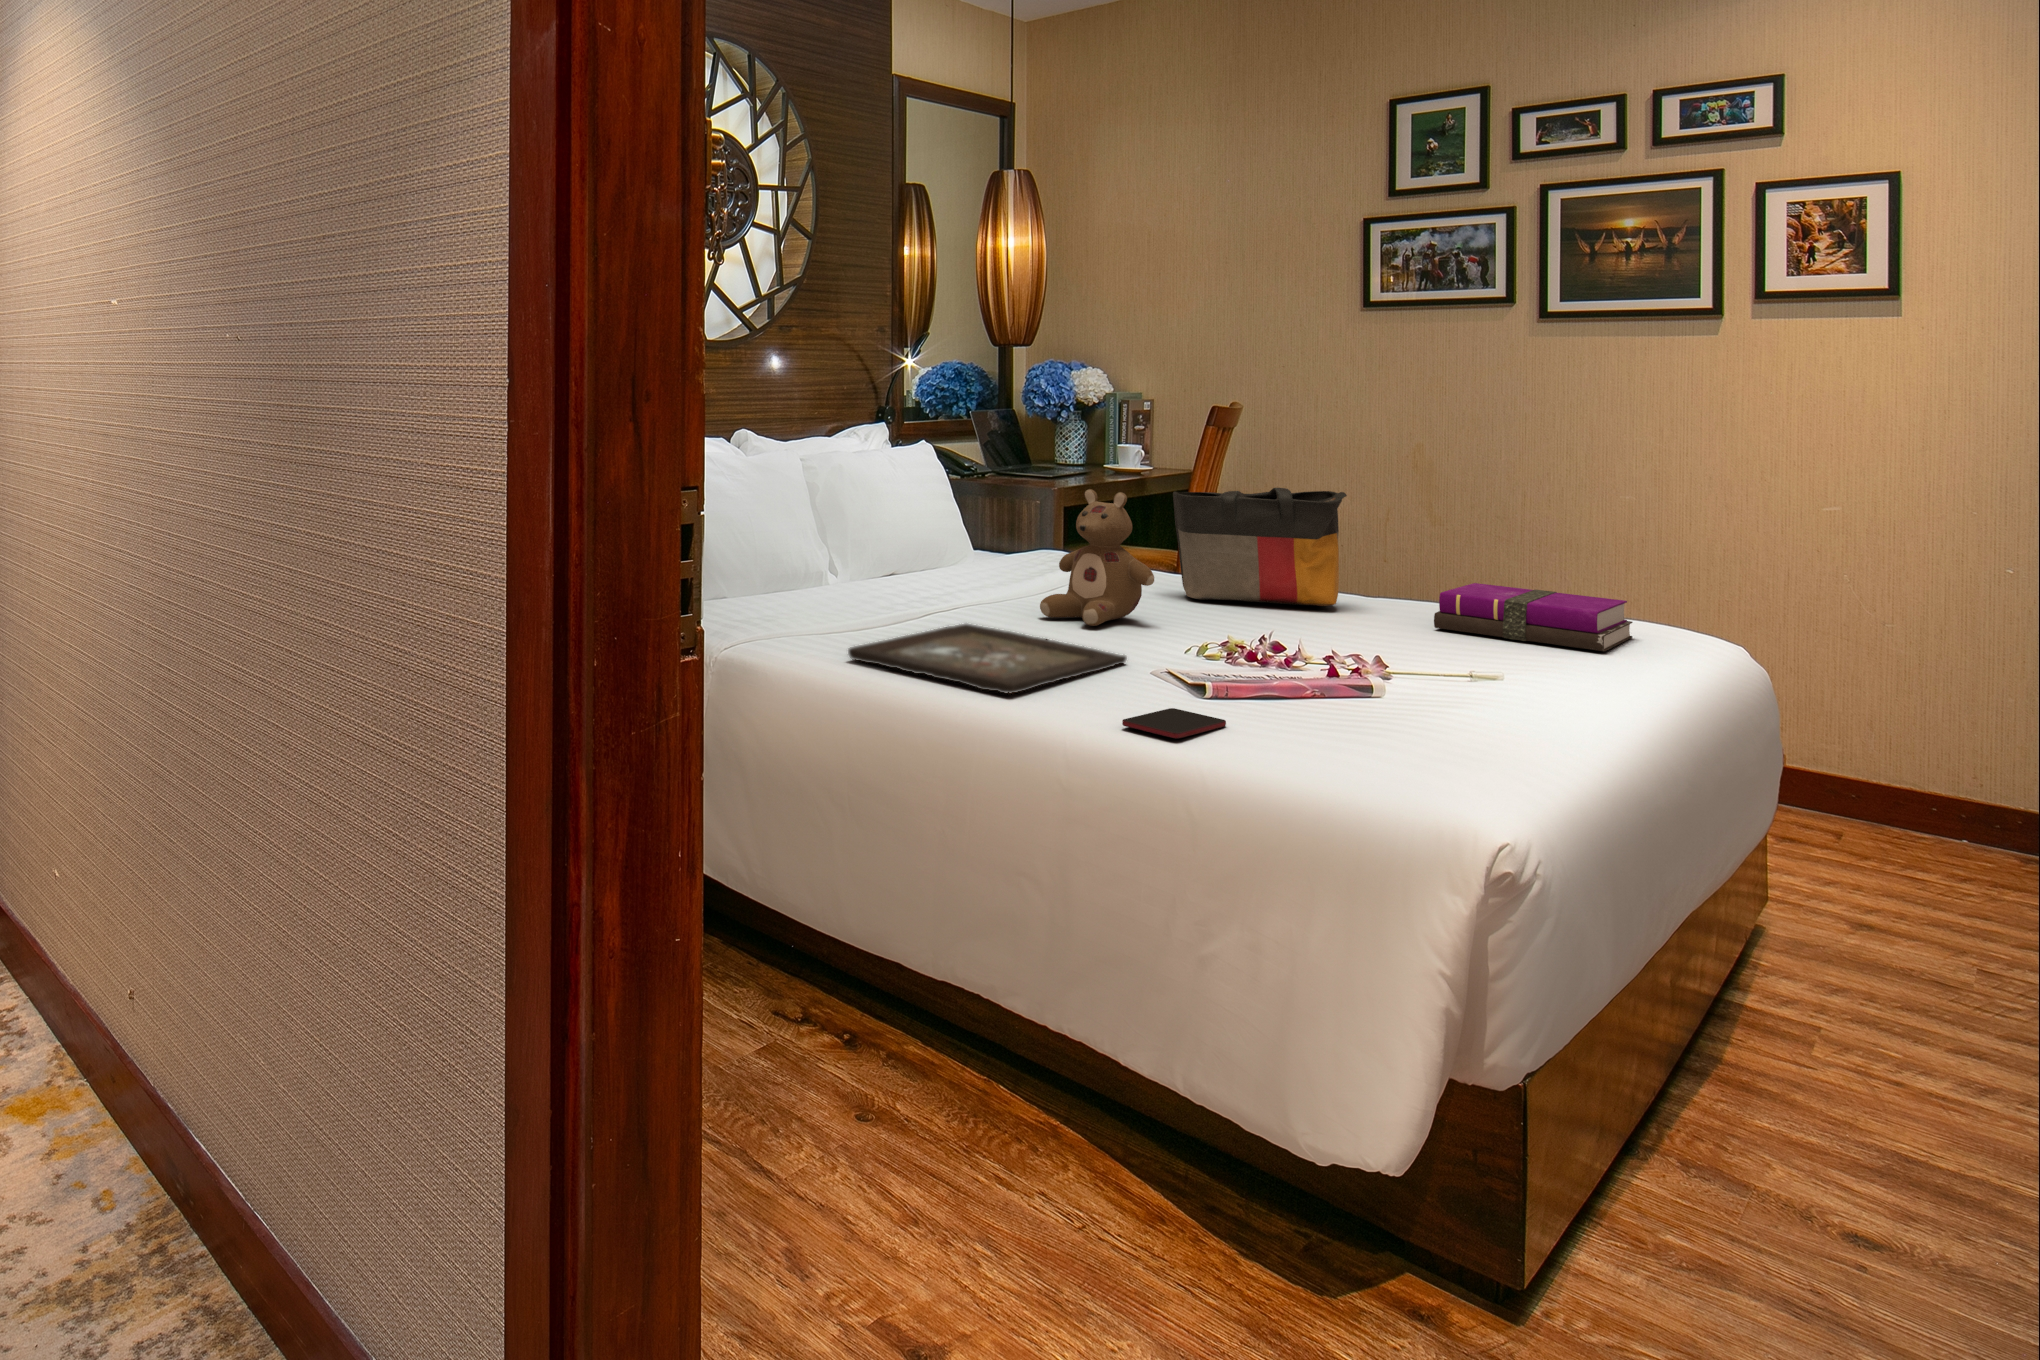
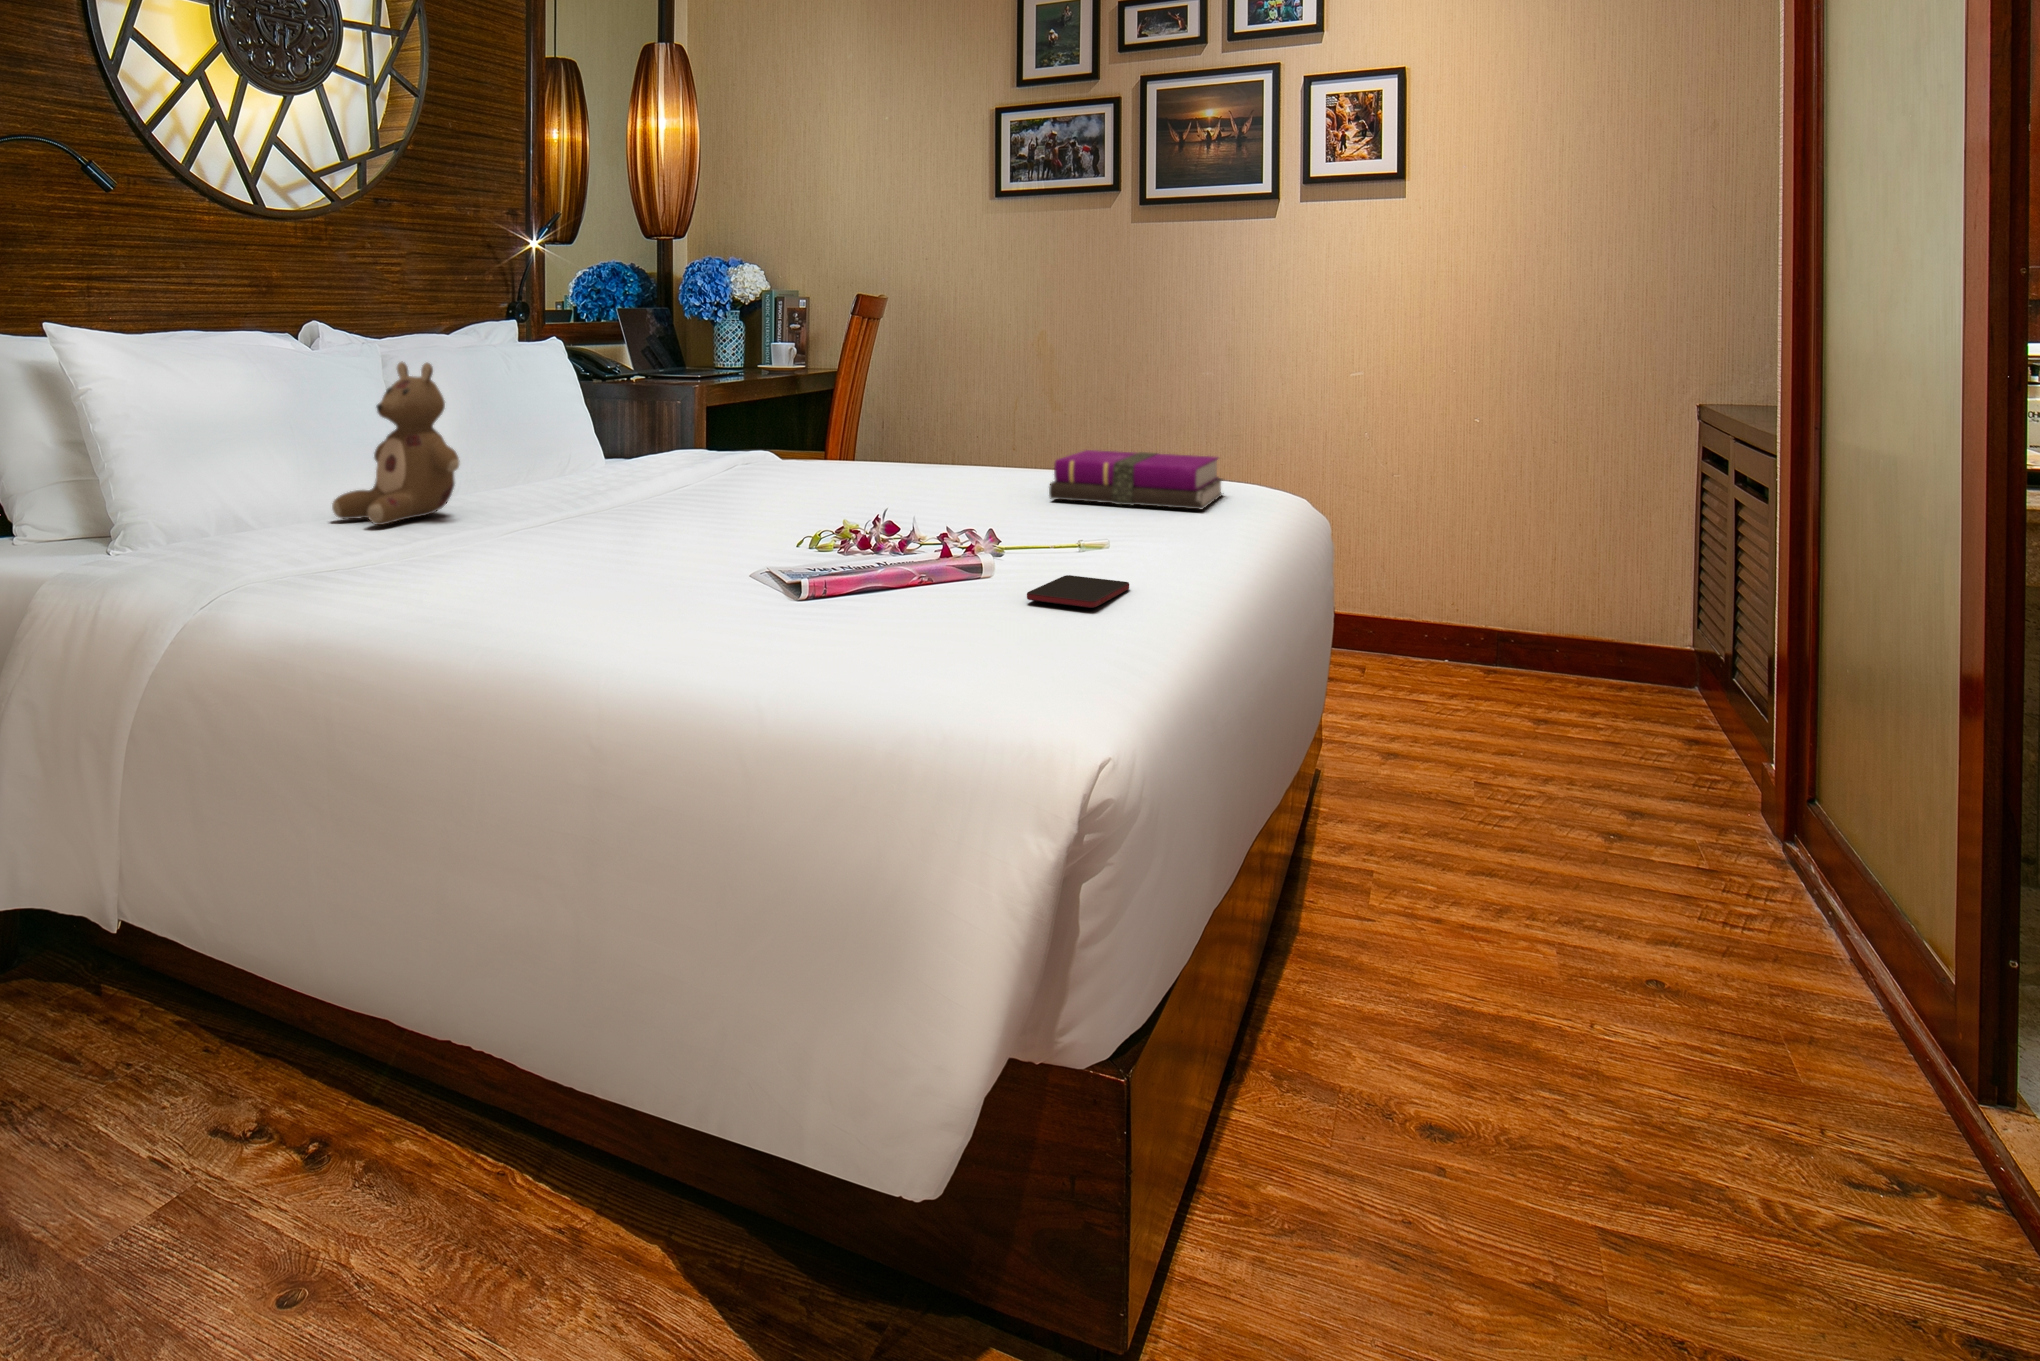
tote bag: present [1173,488,1347,606] -> none [796,357,969,488]
stuffed bear: present [1040,489,1154,626] -> present [332,362,460,525]
tray: present [848,624,1127,693] -> none [337,533,714,621]
smartphone: present [1122,708,1226,739] -> present [1027,575,1129,608]

